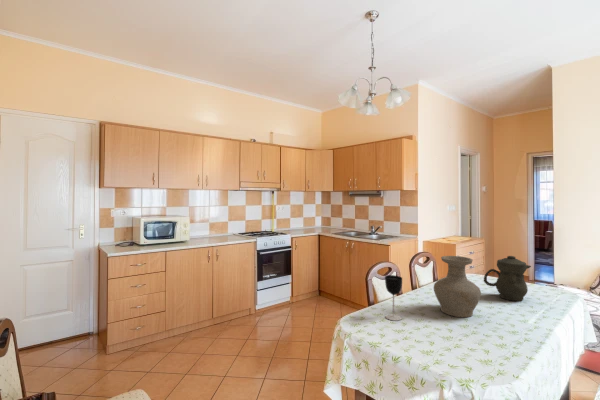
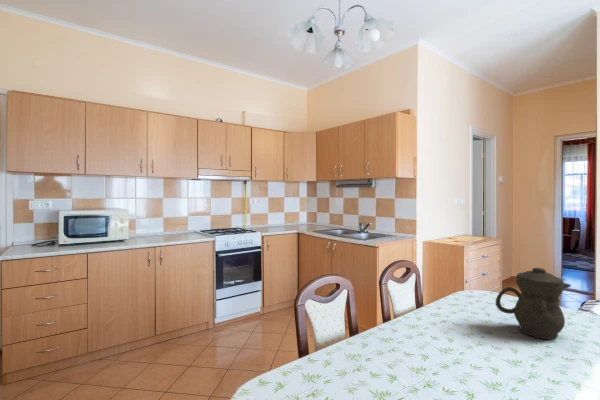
vase: present [434,256,481,317] -> none [412,269,489,375]
wine glass: present [385,275,402,321] -> none [326,301,354,381]

